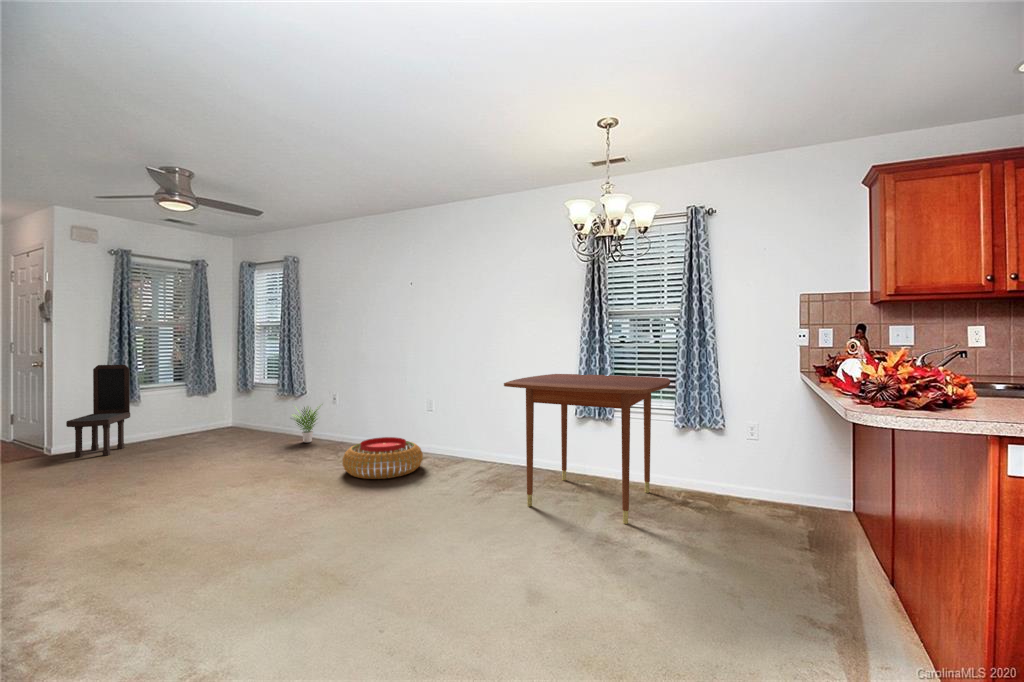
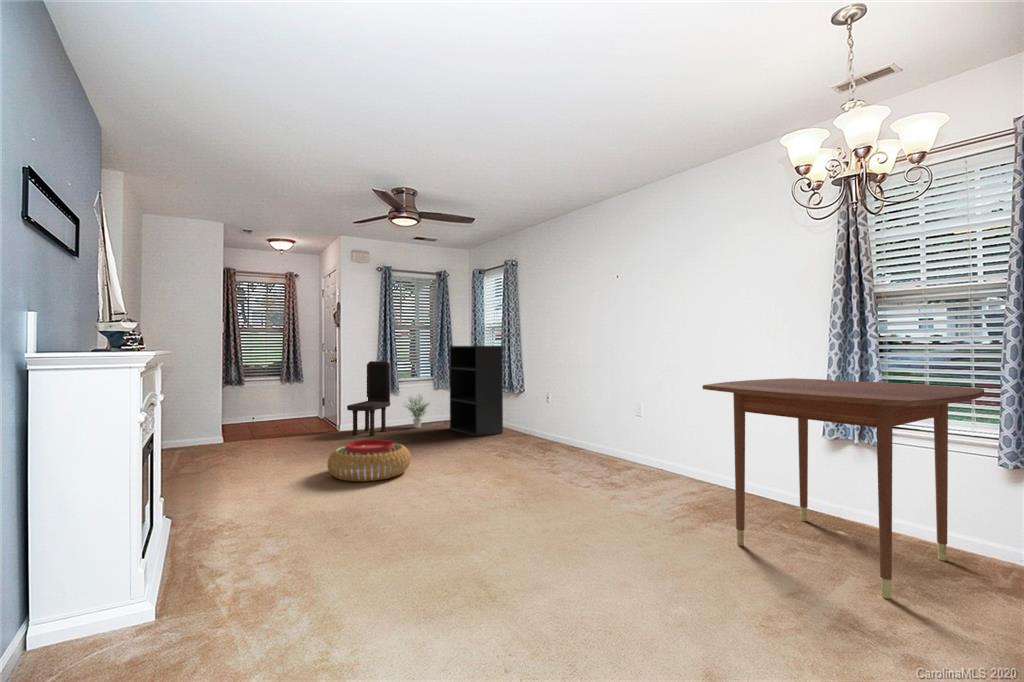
bookshelf: none [213,345,281,443] -> present [450,346,503,436]
potted plant: present [294,406,320,443] -> present [405,396,428,428]
pouf: present [342,437,423,479] -> present [327,439,411,482]

